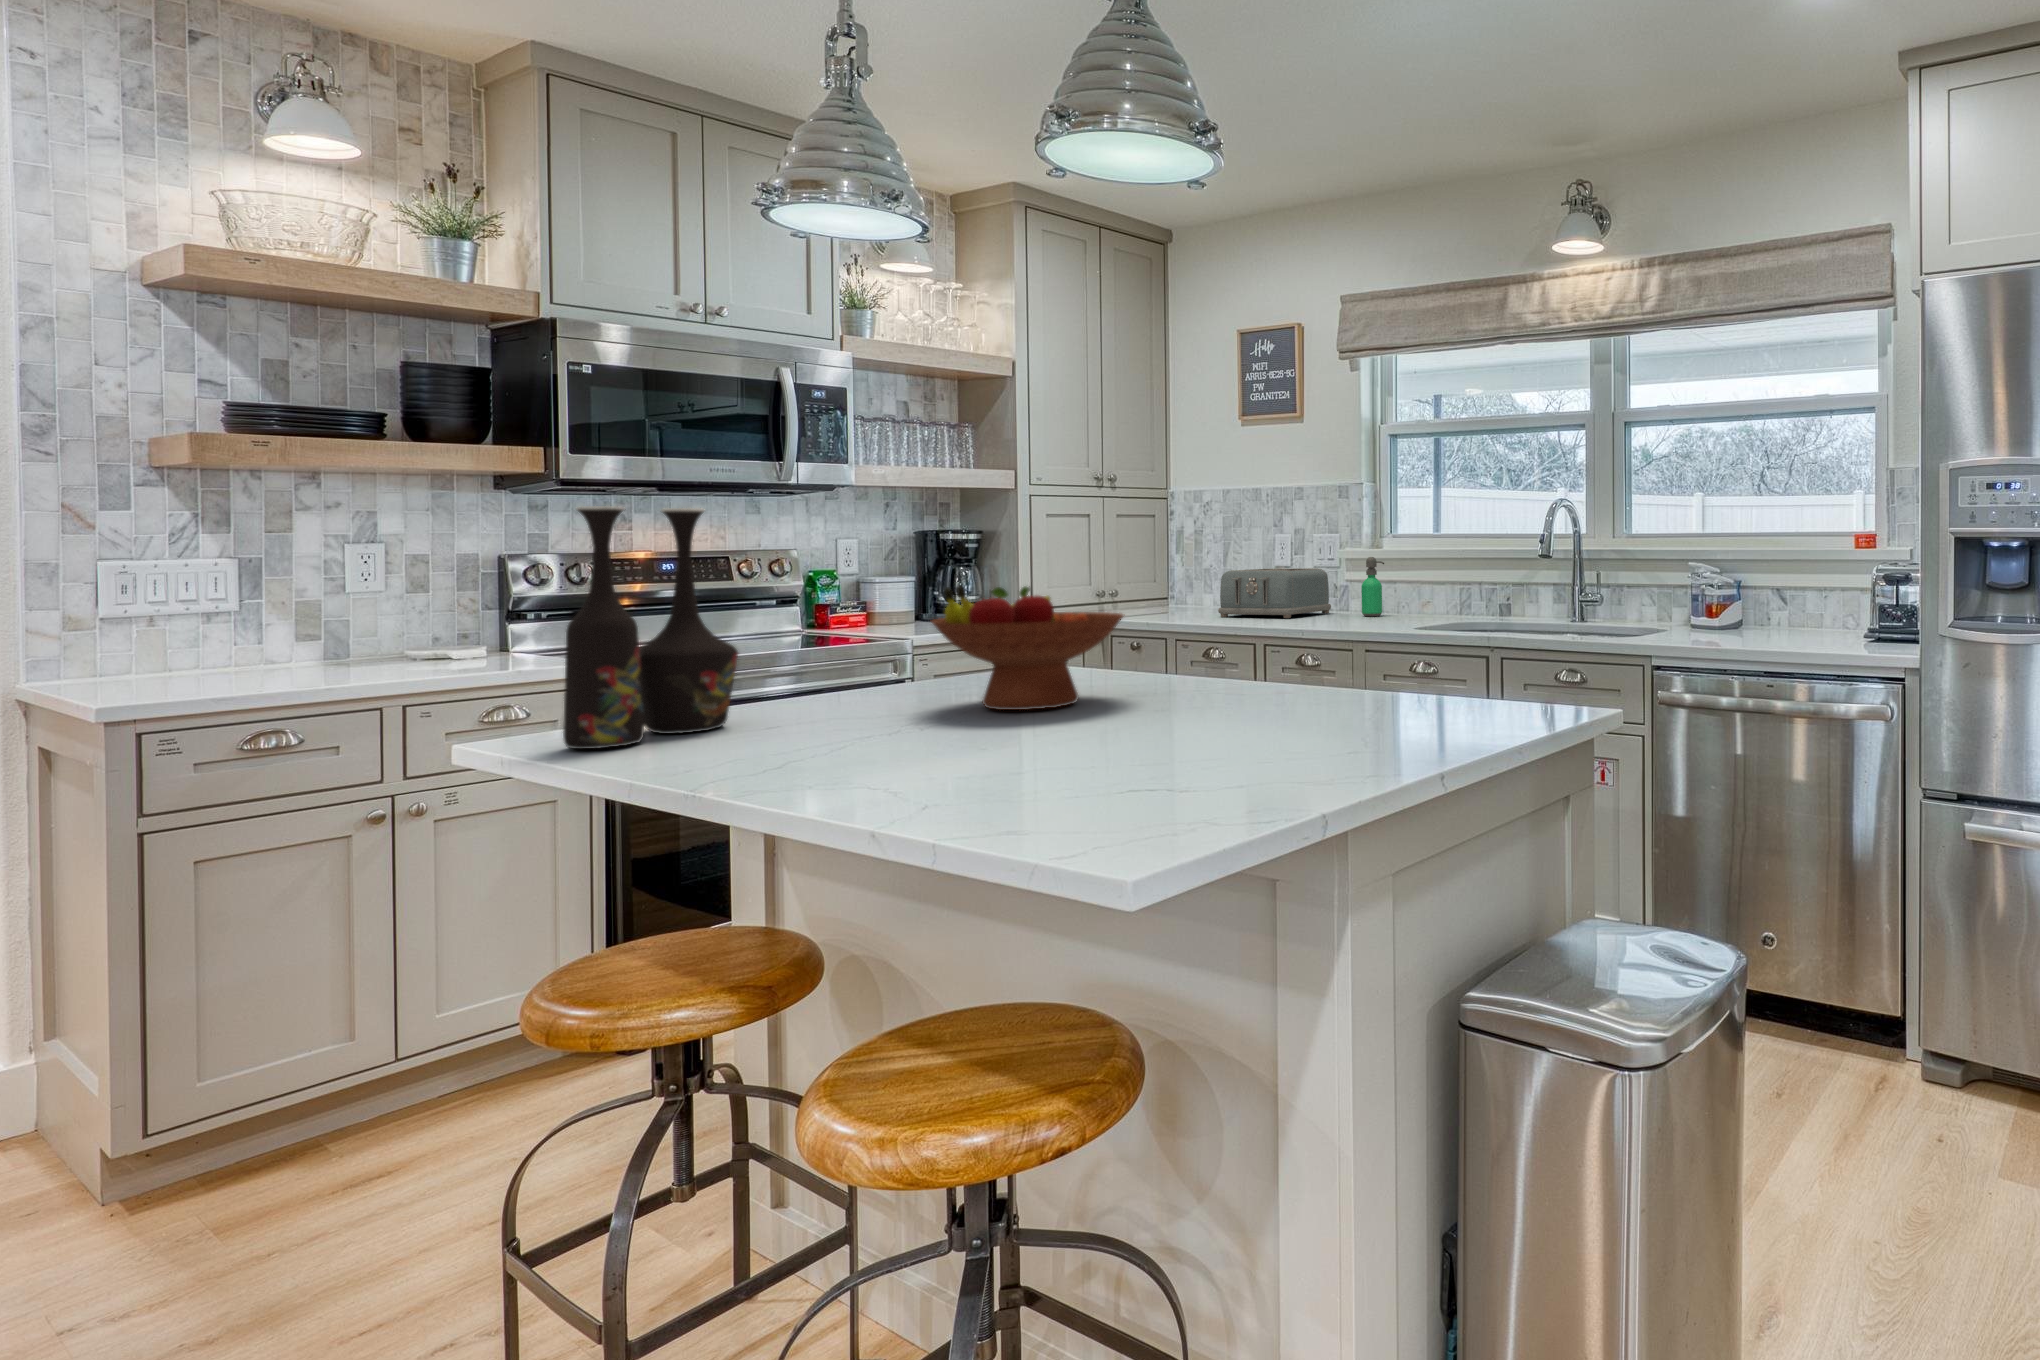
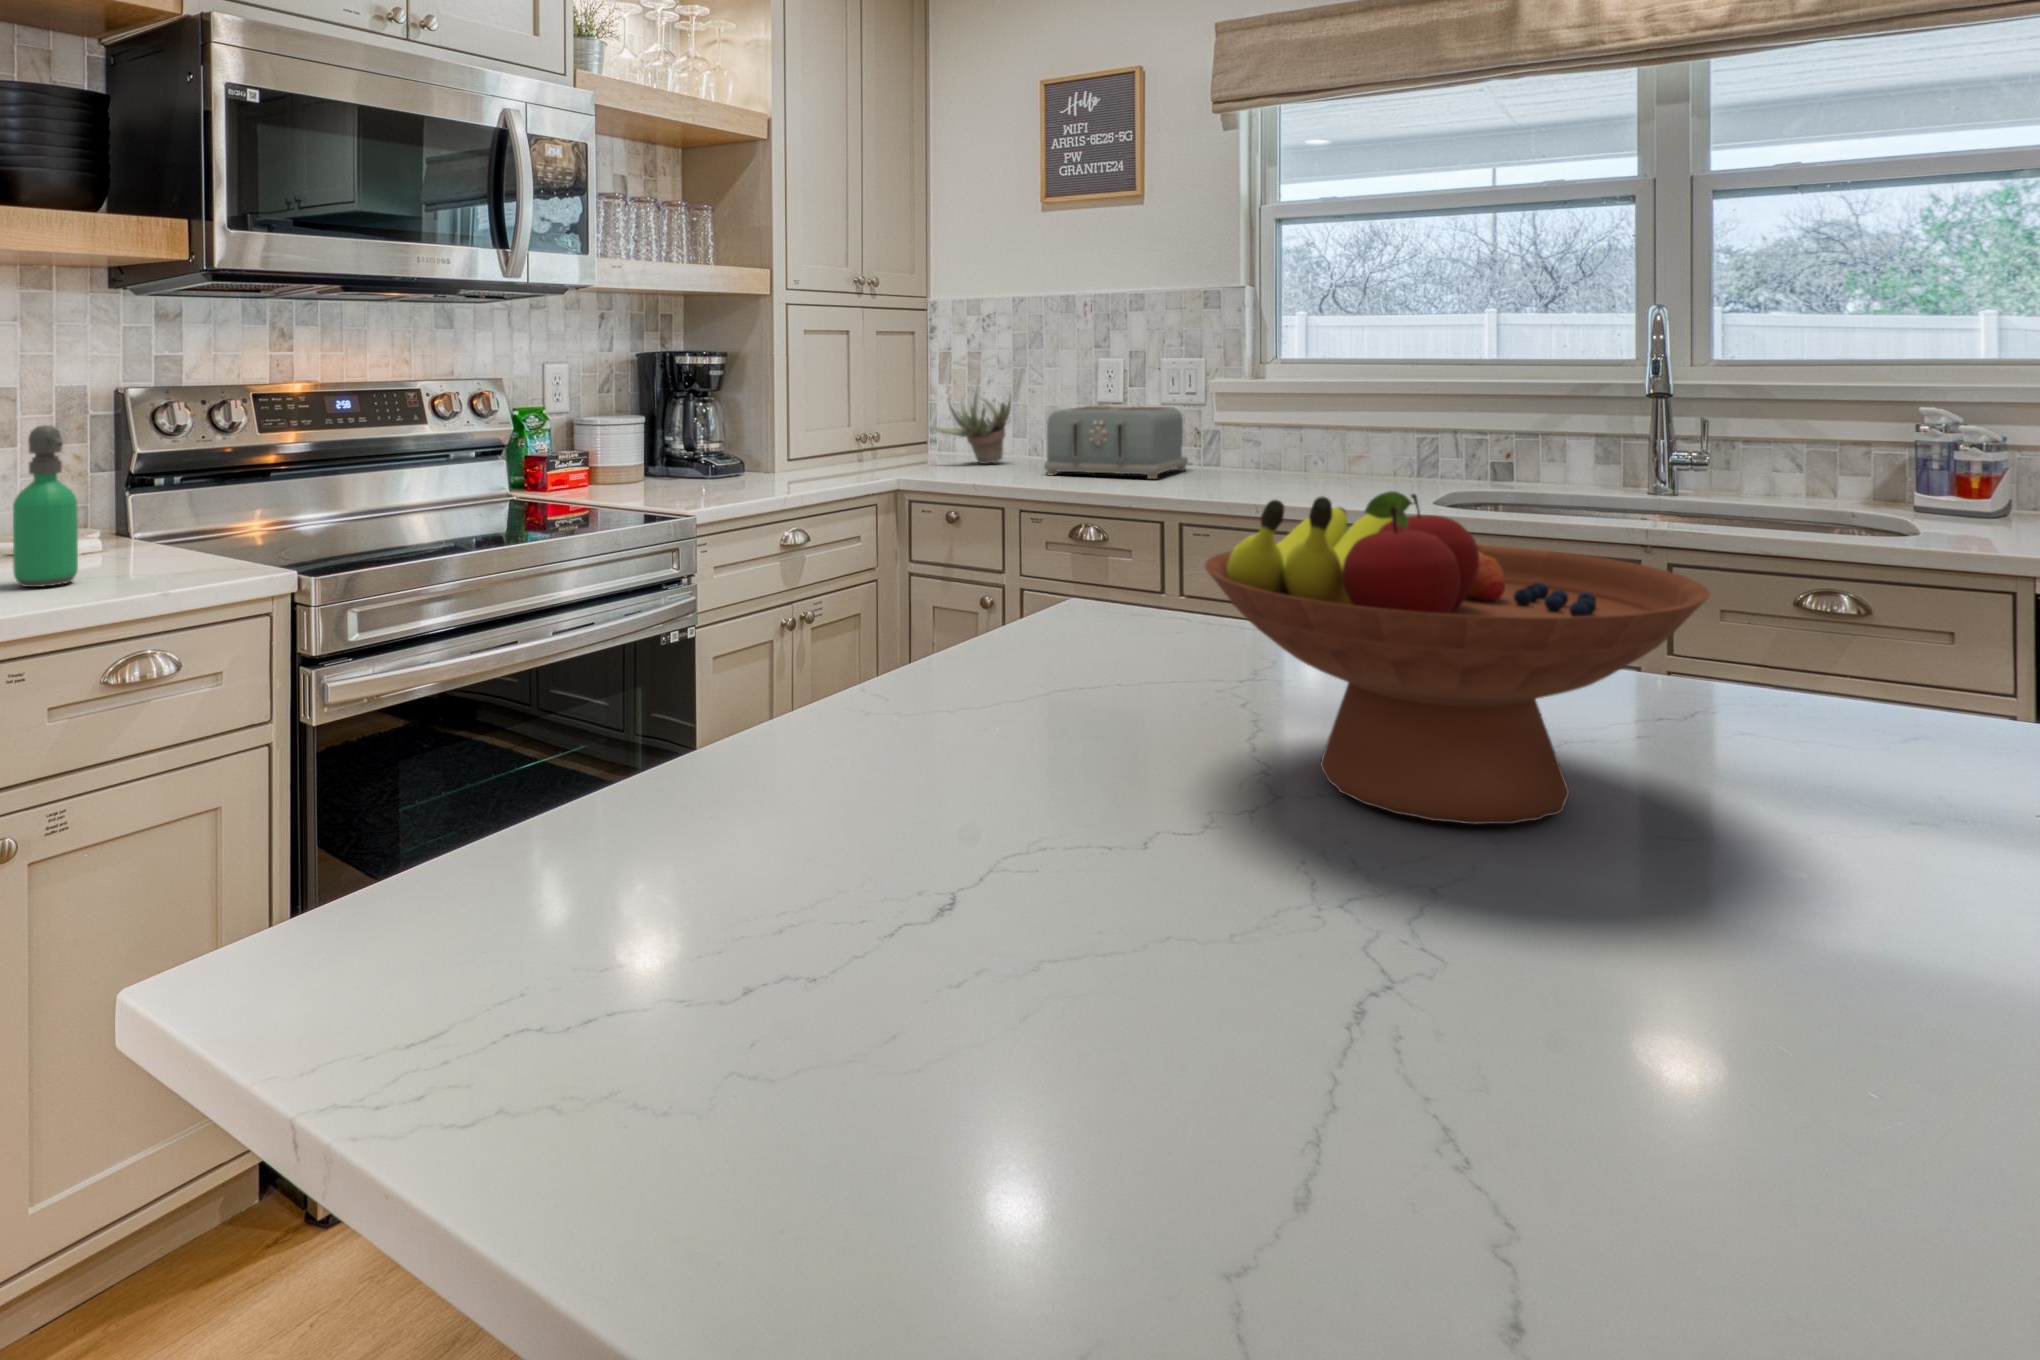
vase: present [563,506,738,749] -> none [475,280,834,1061]
succulent plant: none [1153,549,1215,612] -> present [934,383,1012,464]
soap dispenser: present [1361,557,1384,616] -> present [13,425,78,587]

